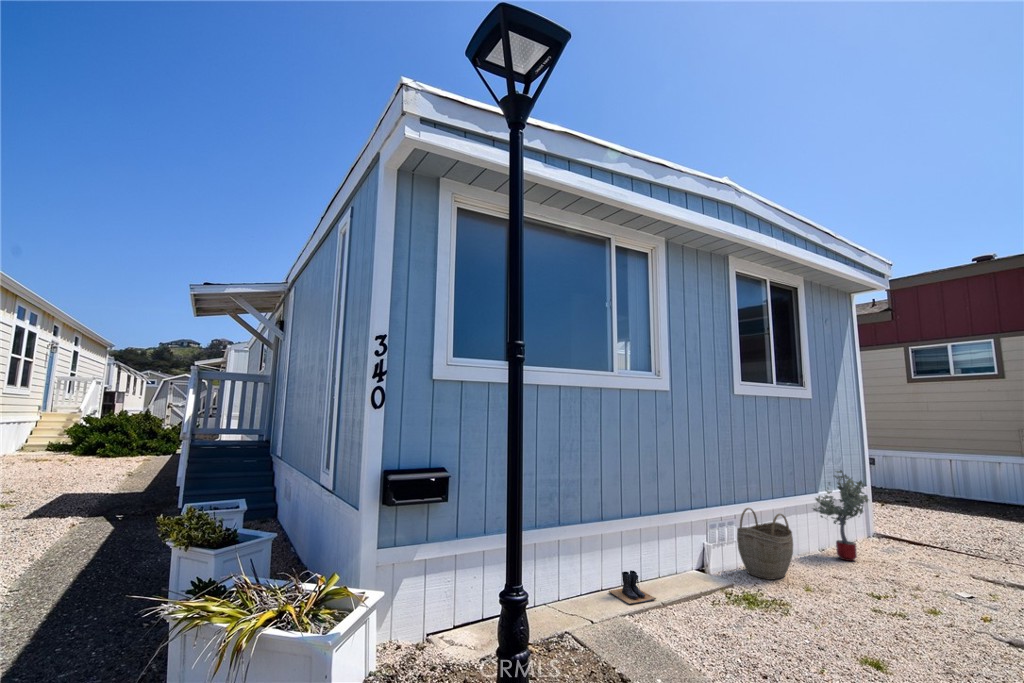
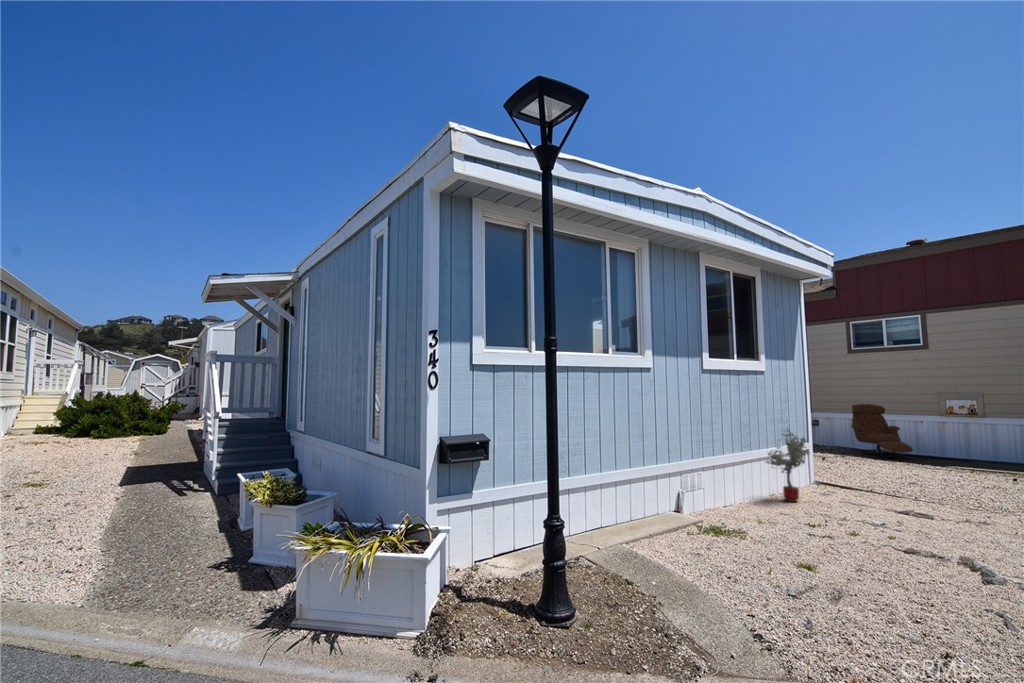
lounge chair: none [915,442,994,510] -> present [851,404,913,460]
woven basket: present [737,508,793,580] -> none [706,461,750,517]
boots: present [609,570,656,604] -> none [608,512,646,537]

